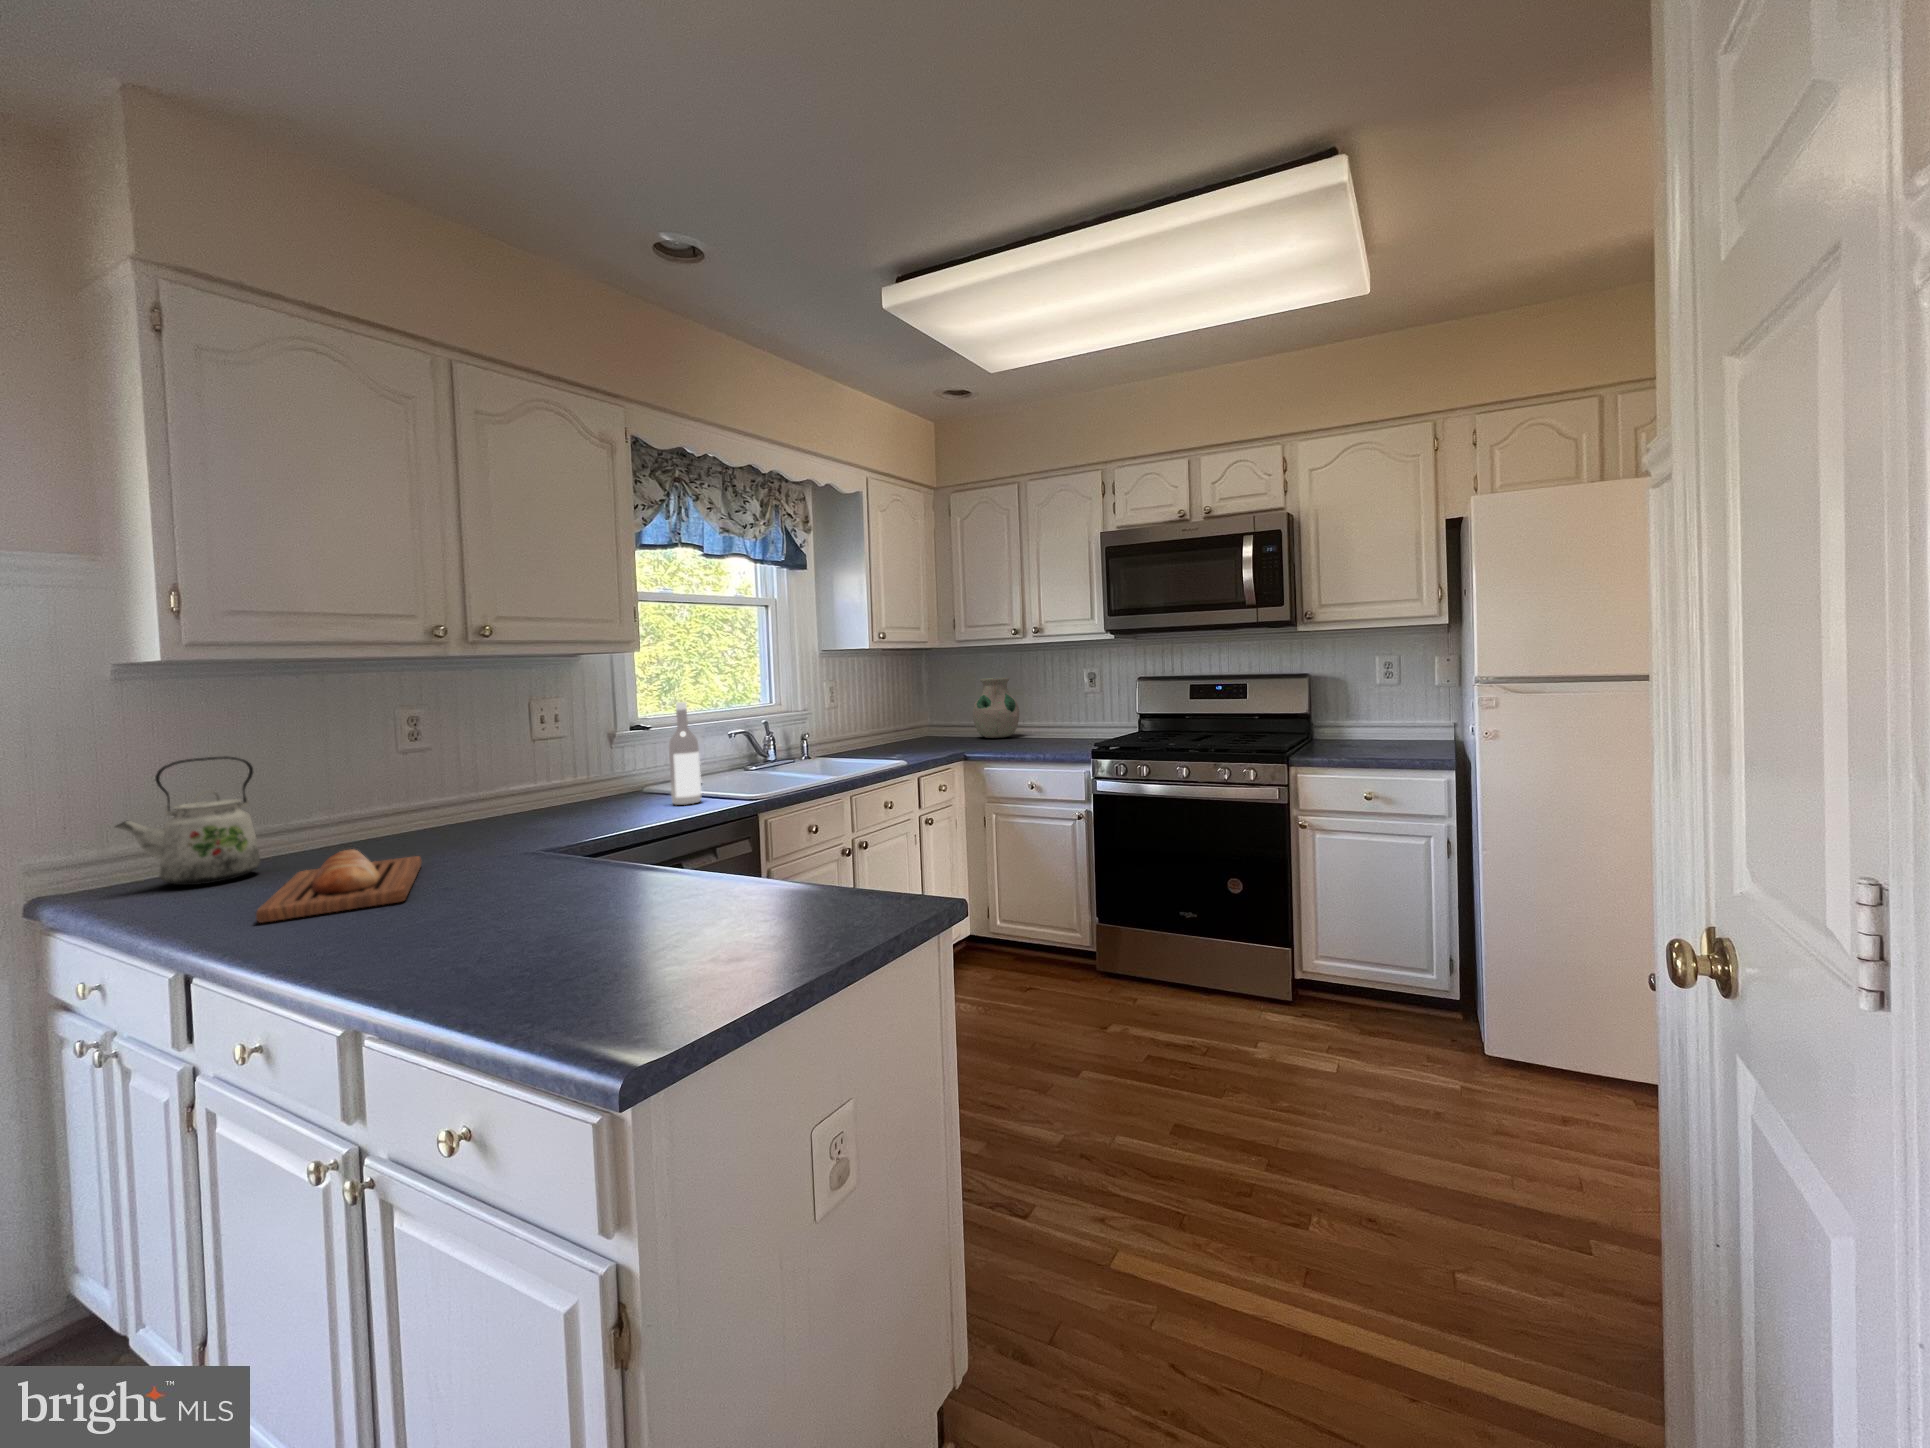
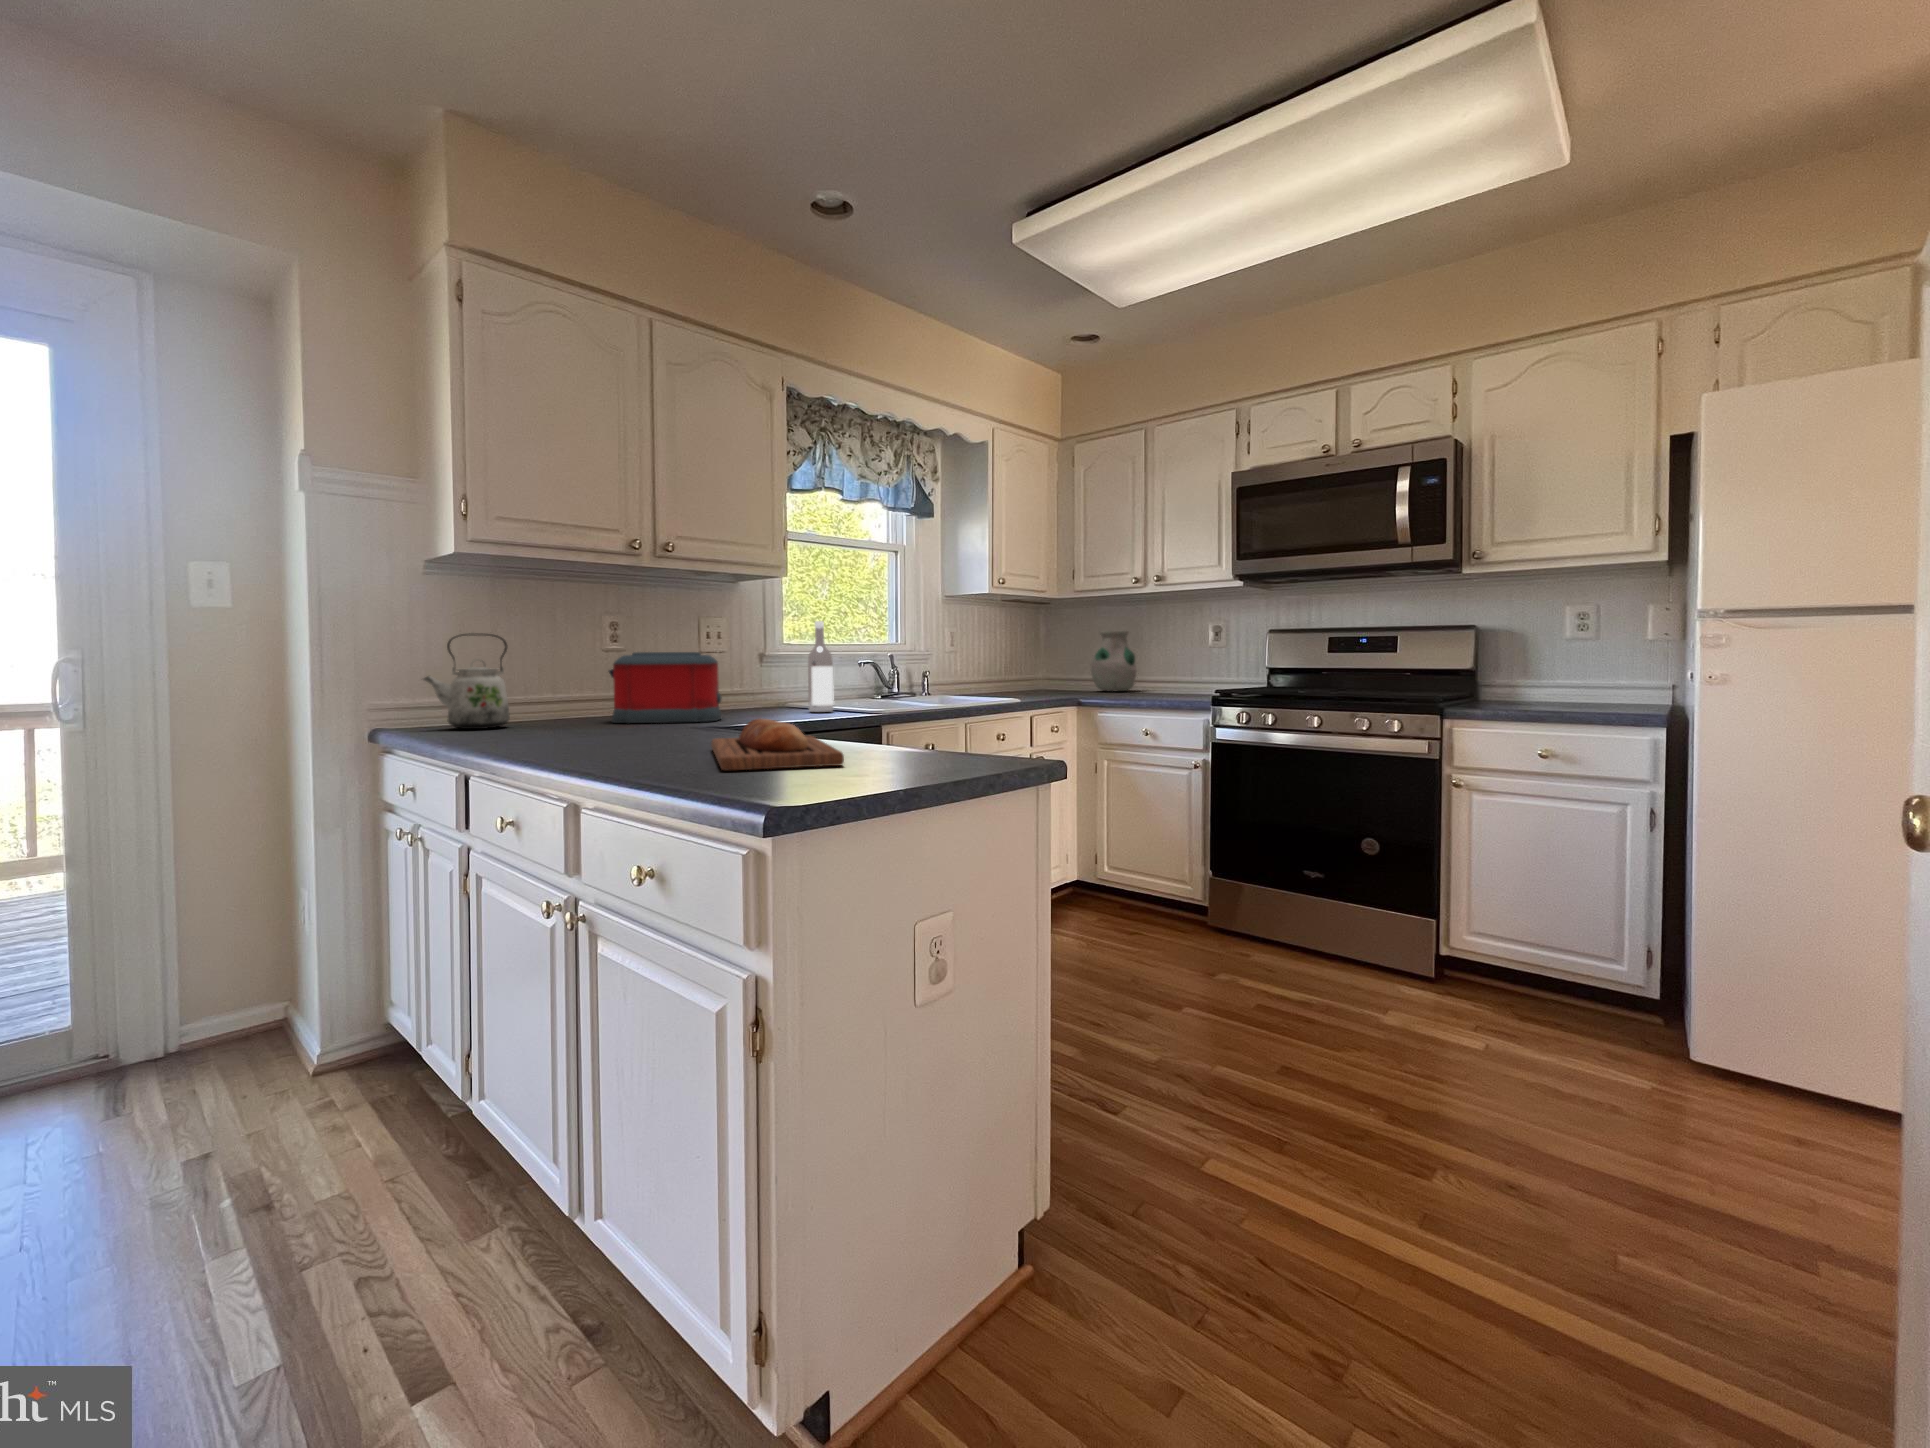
toaster: none [406,753,562,851] -> present [609,652,722,723]
bread loaf: present [256,849,422,923] -> present [711,719,844,770]

